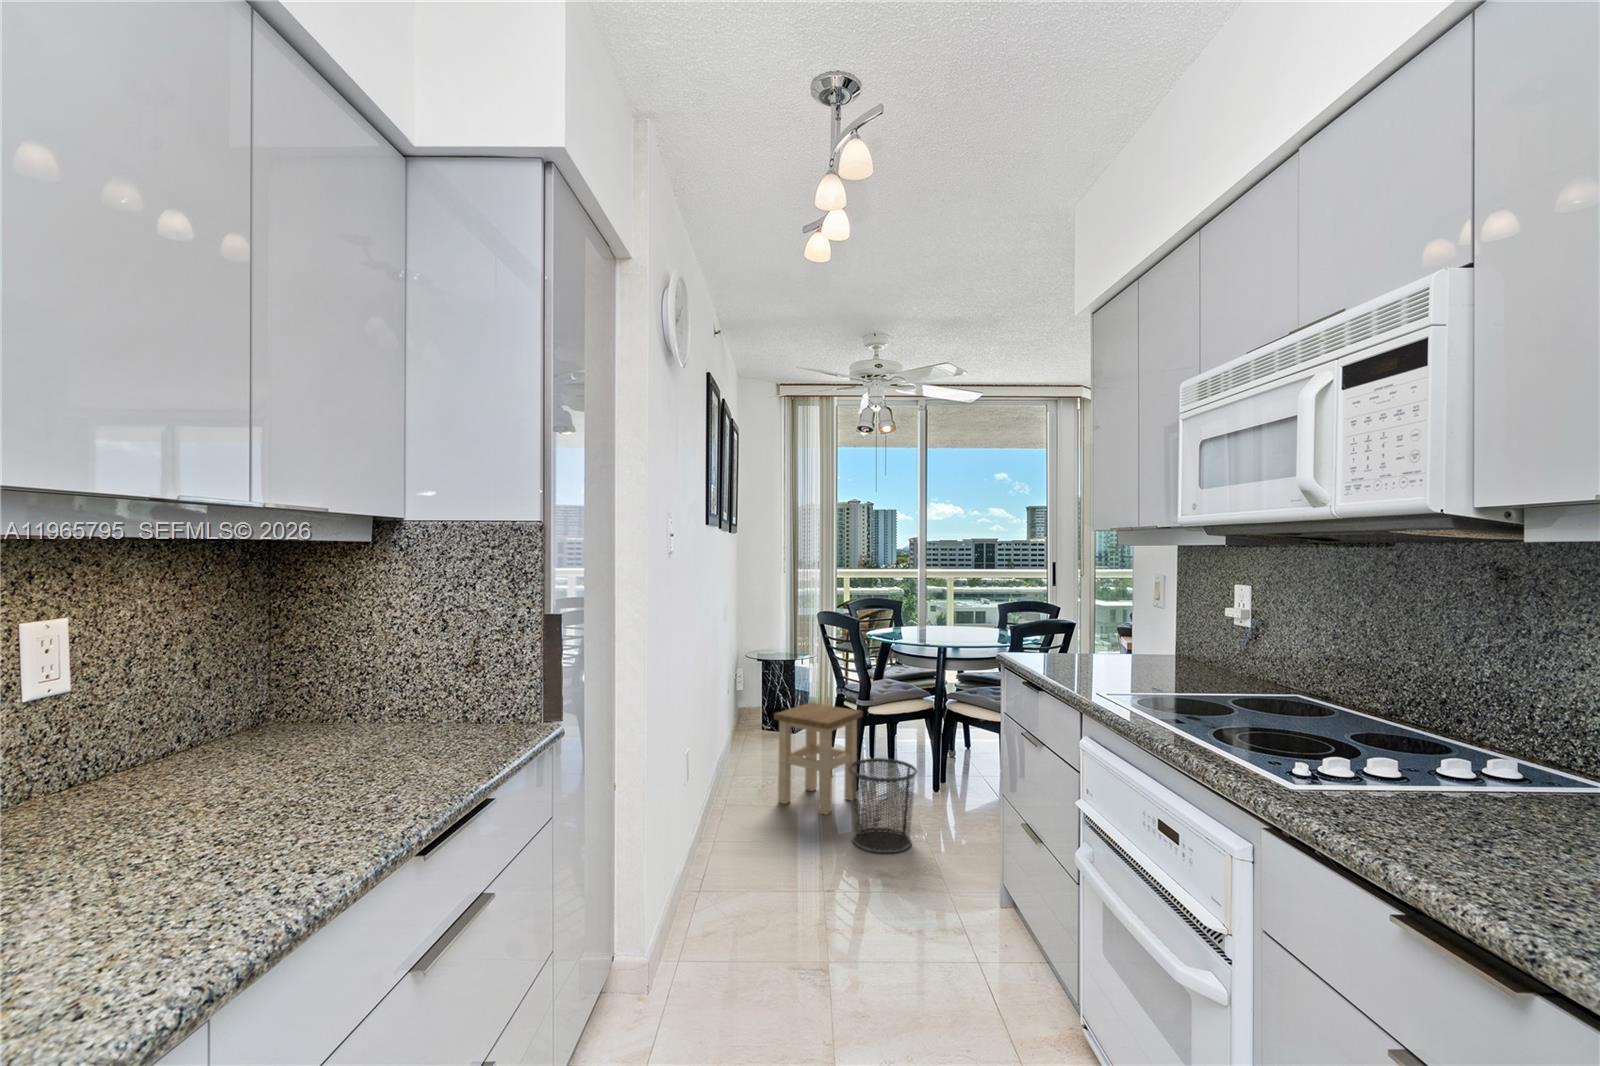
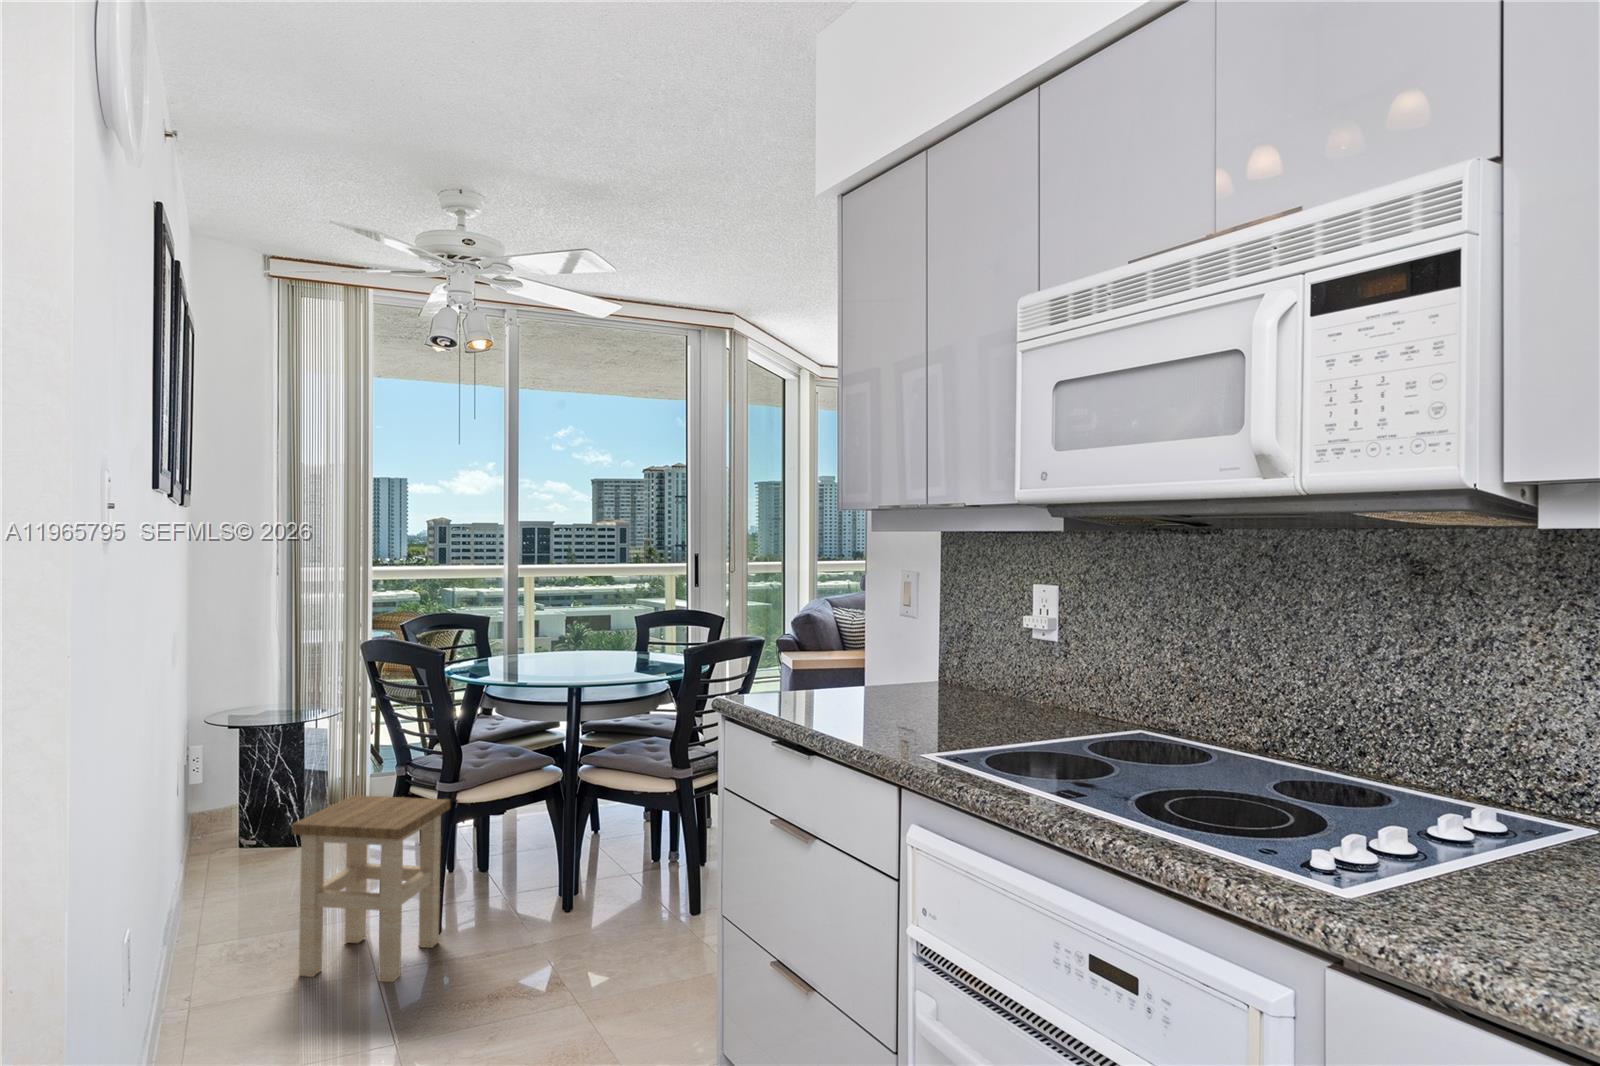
waste bin: present [848,758,917,853] -> none [443,874,560,1034]

